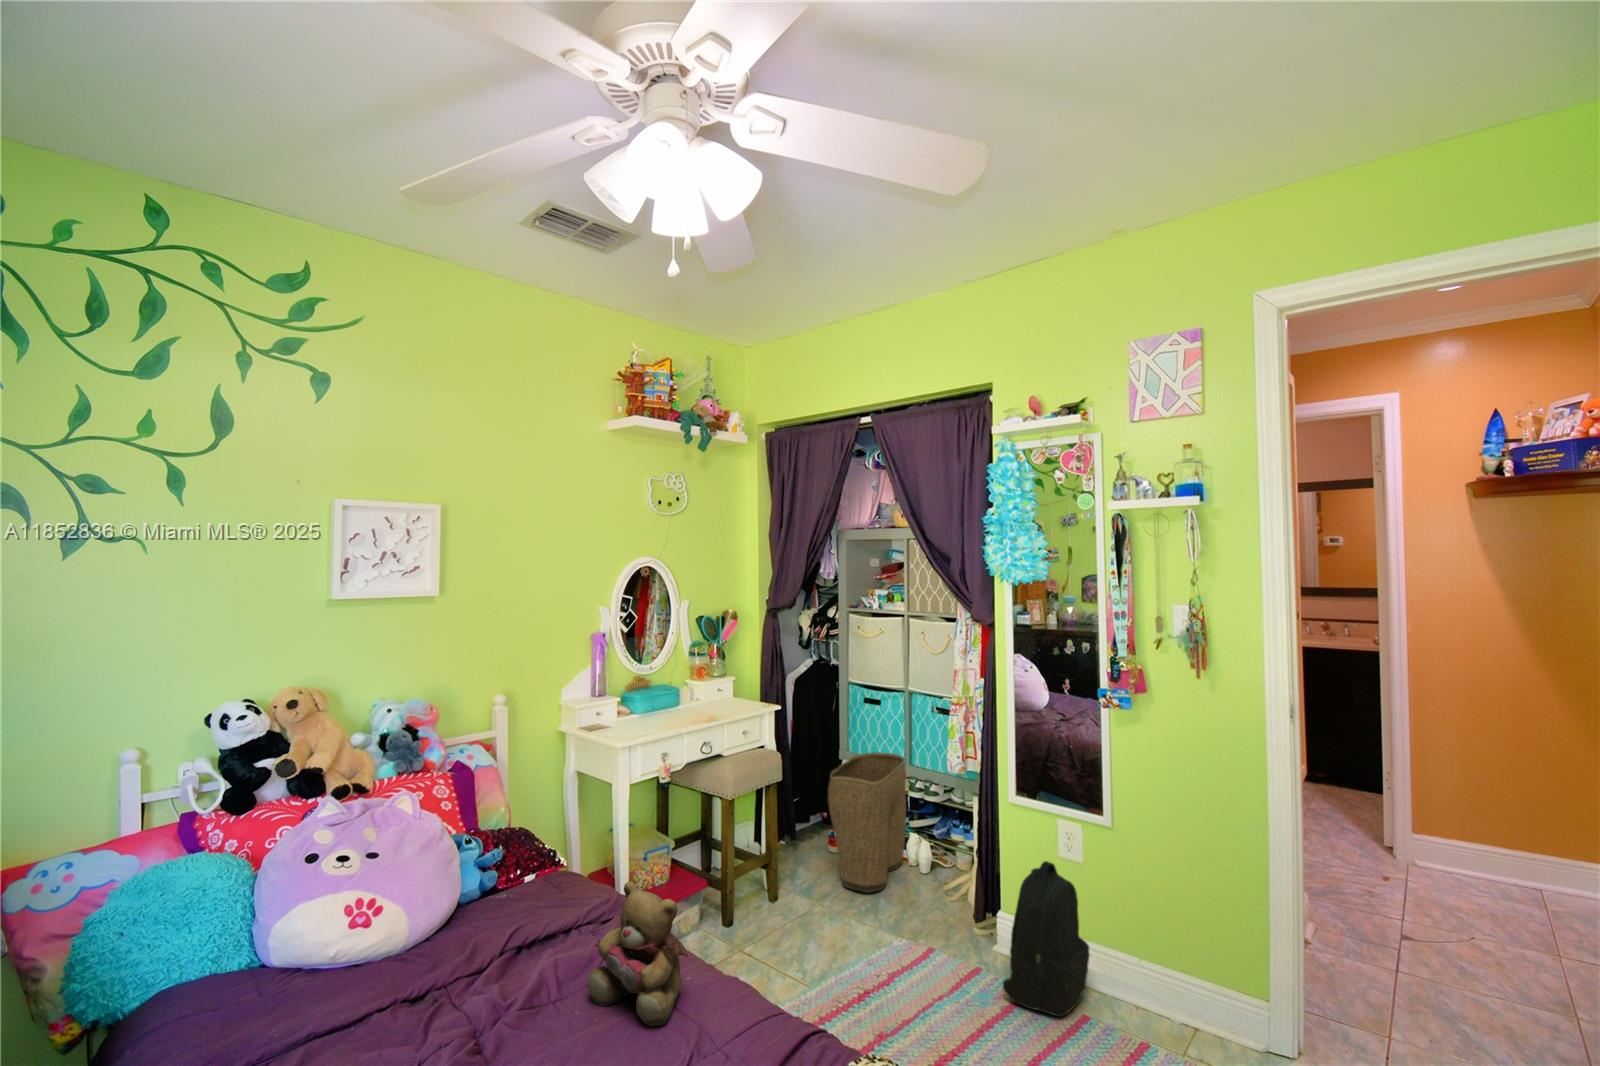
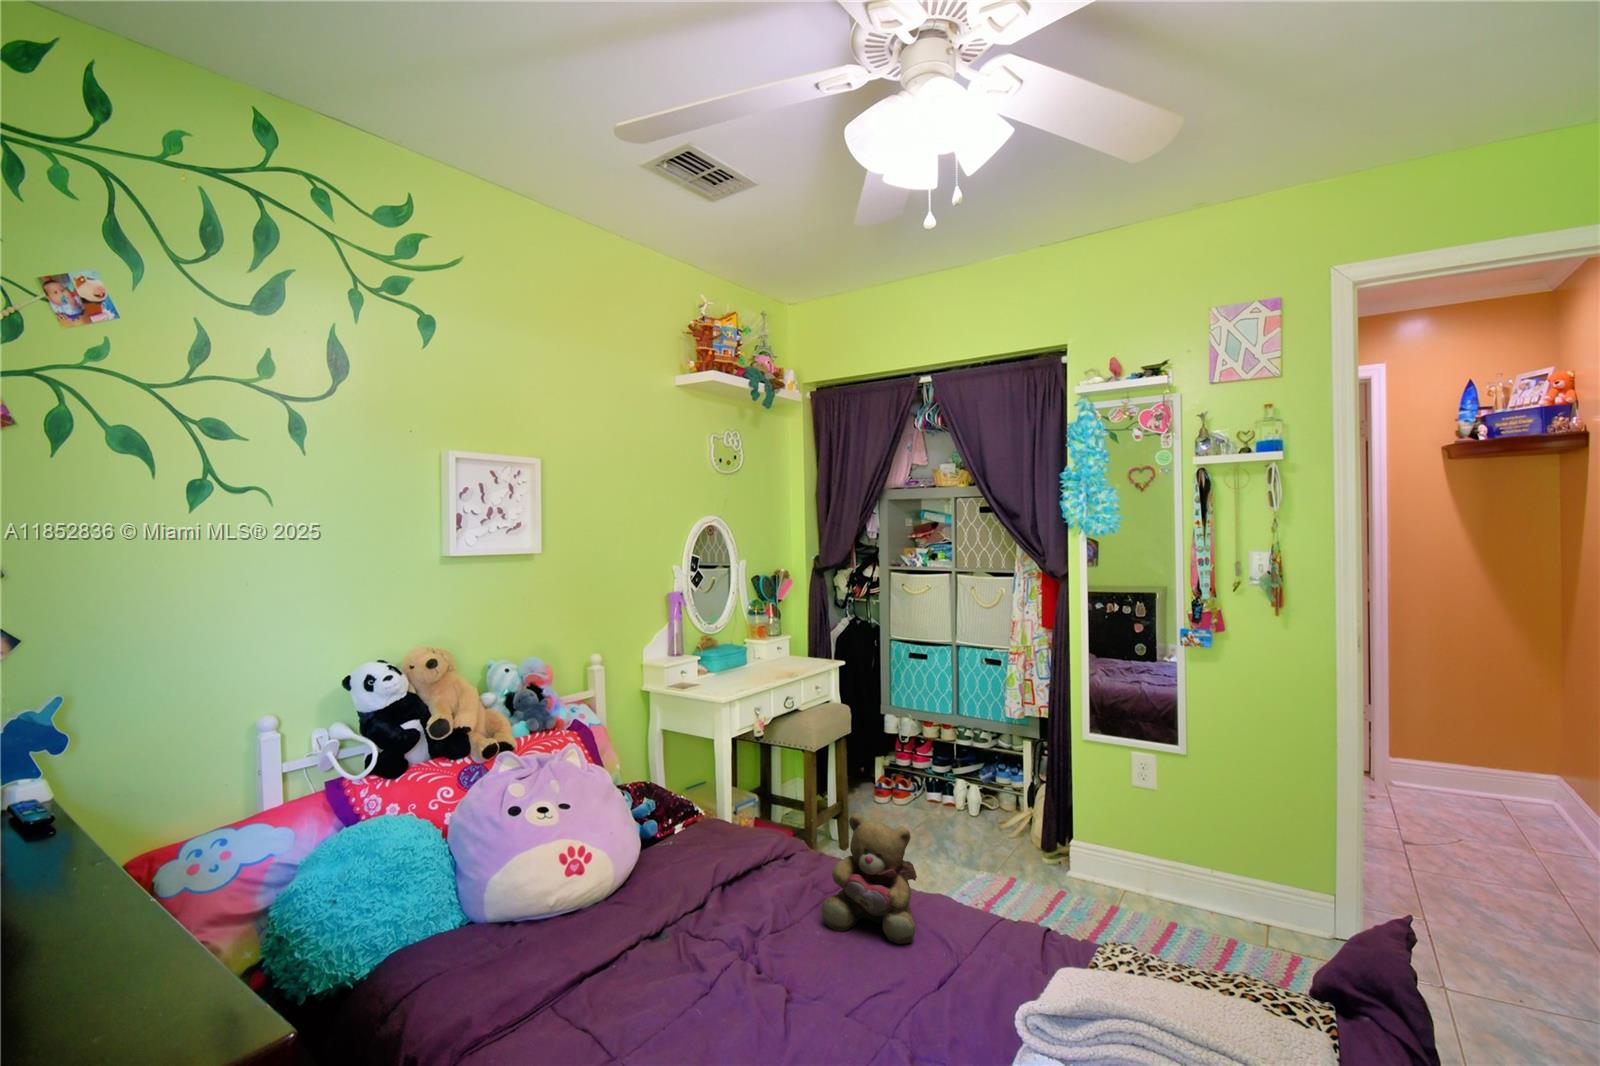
laundry basket: present [828,752,906,893] -> none [892,704,958,833]
backpack: present [1003,861,1090,1016] -> none [1098,789,1172,926]

